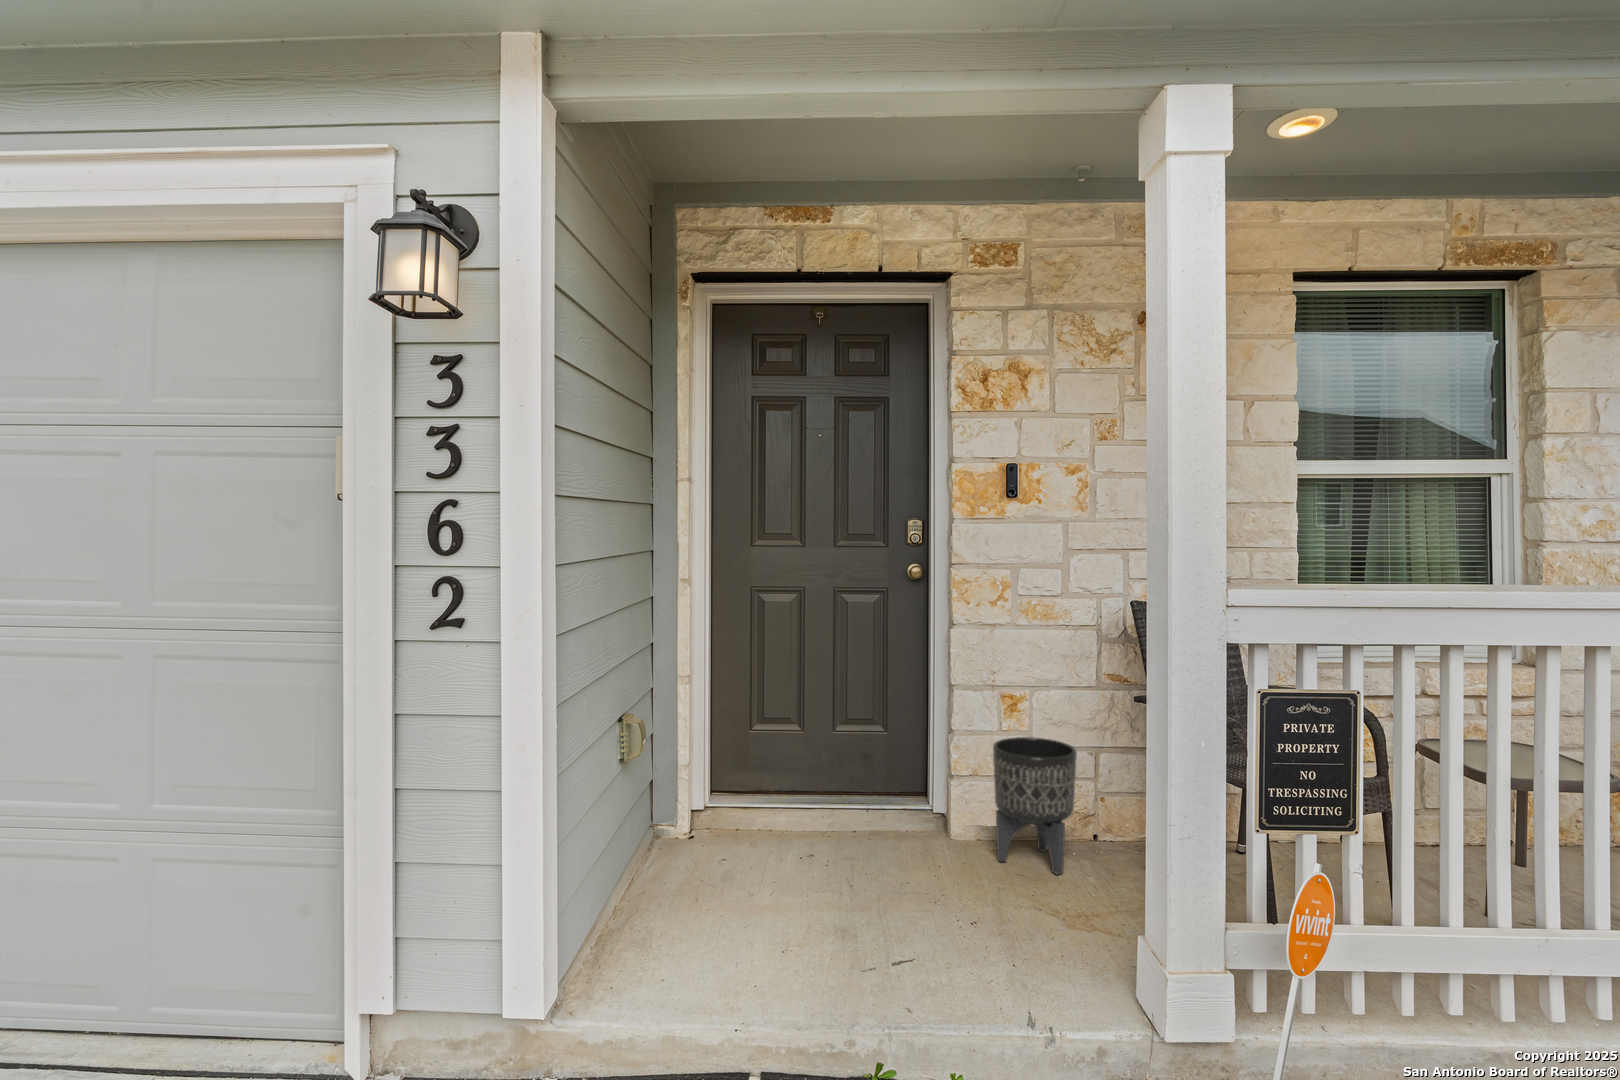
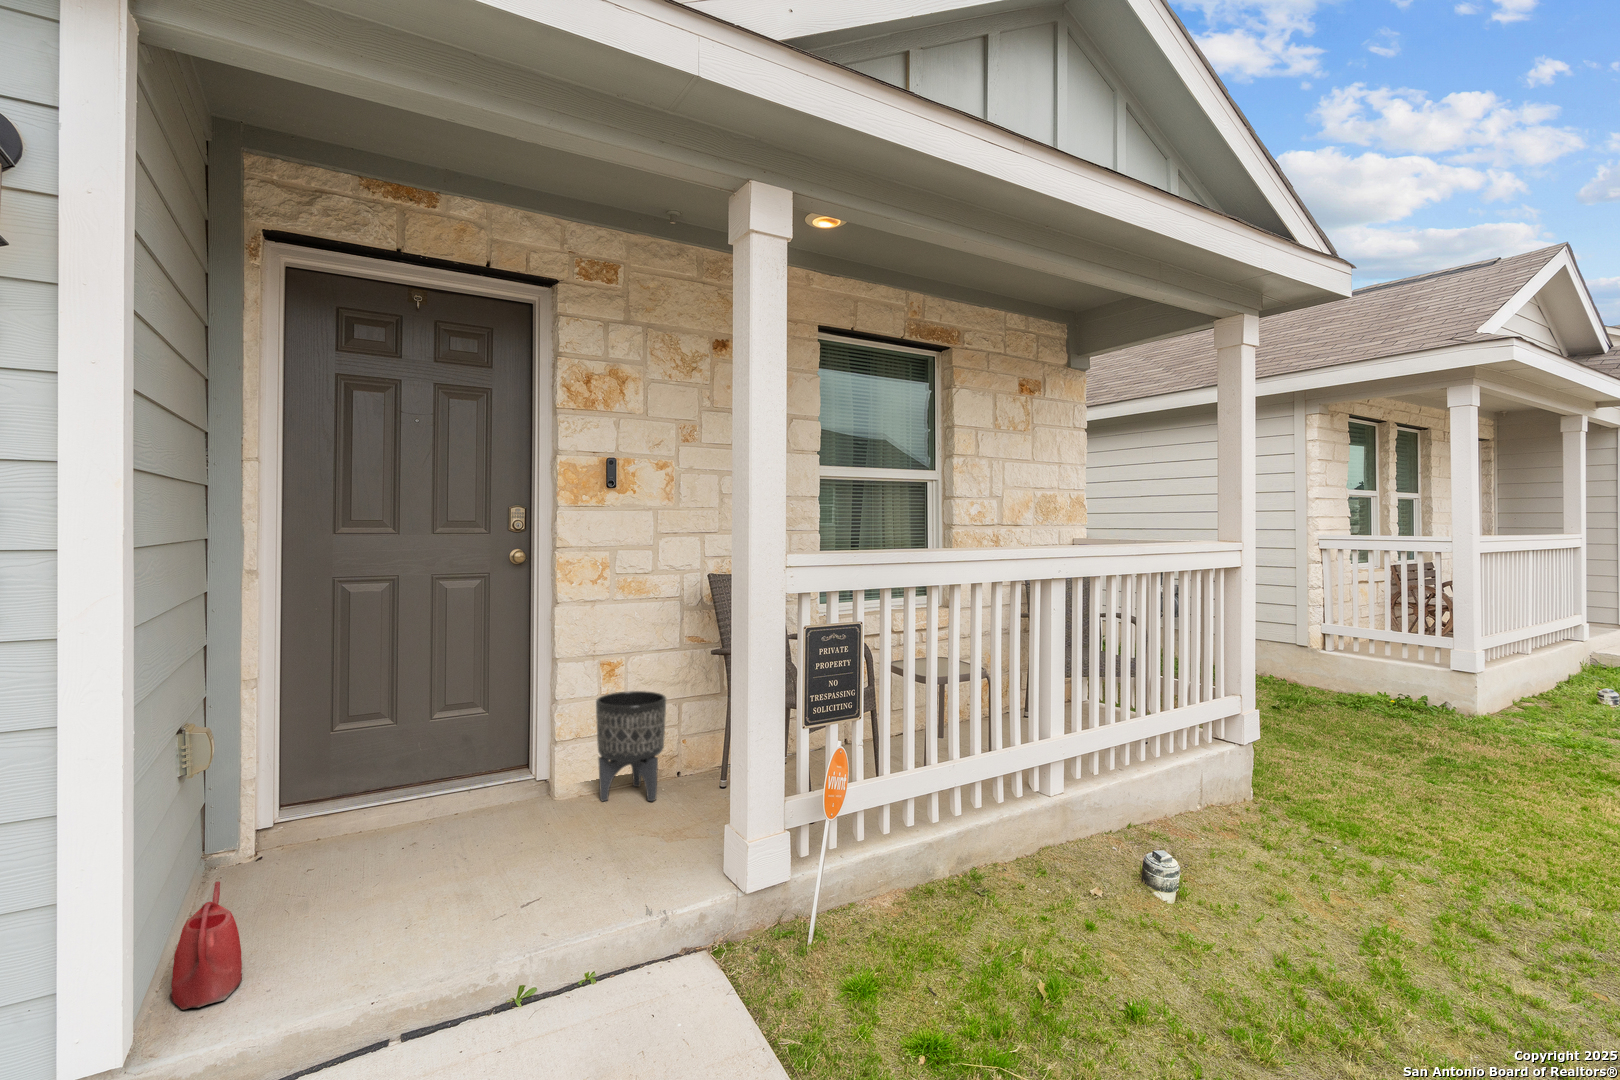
watering can: none [590,877,644,996] -> present [169,881,242,1010]

